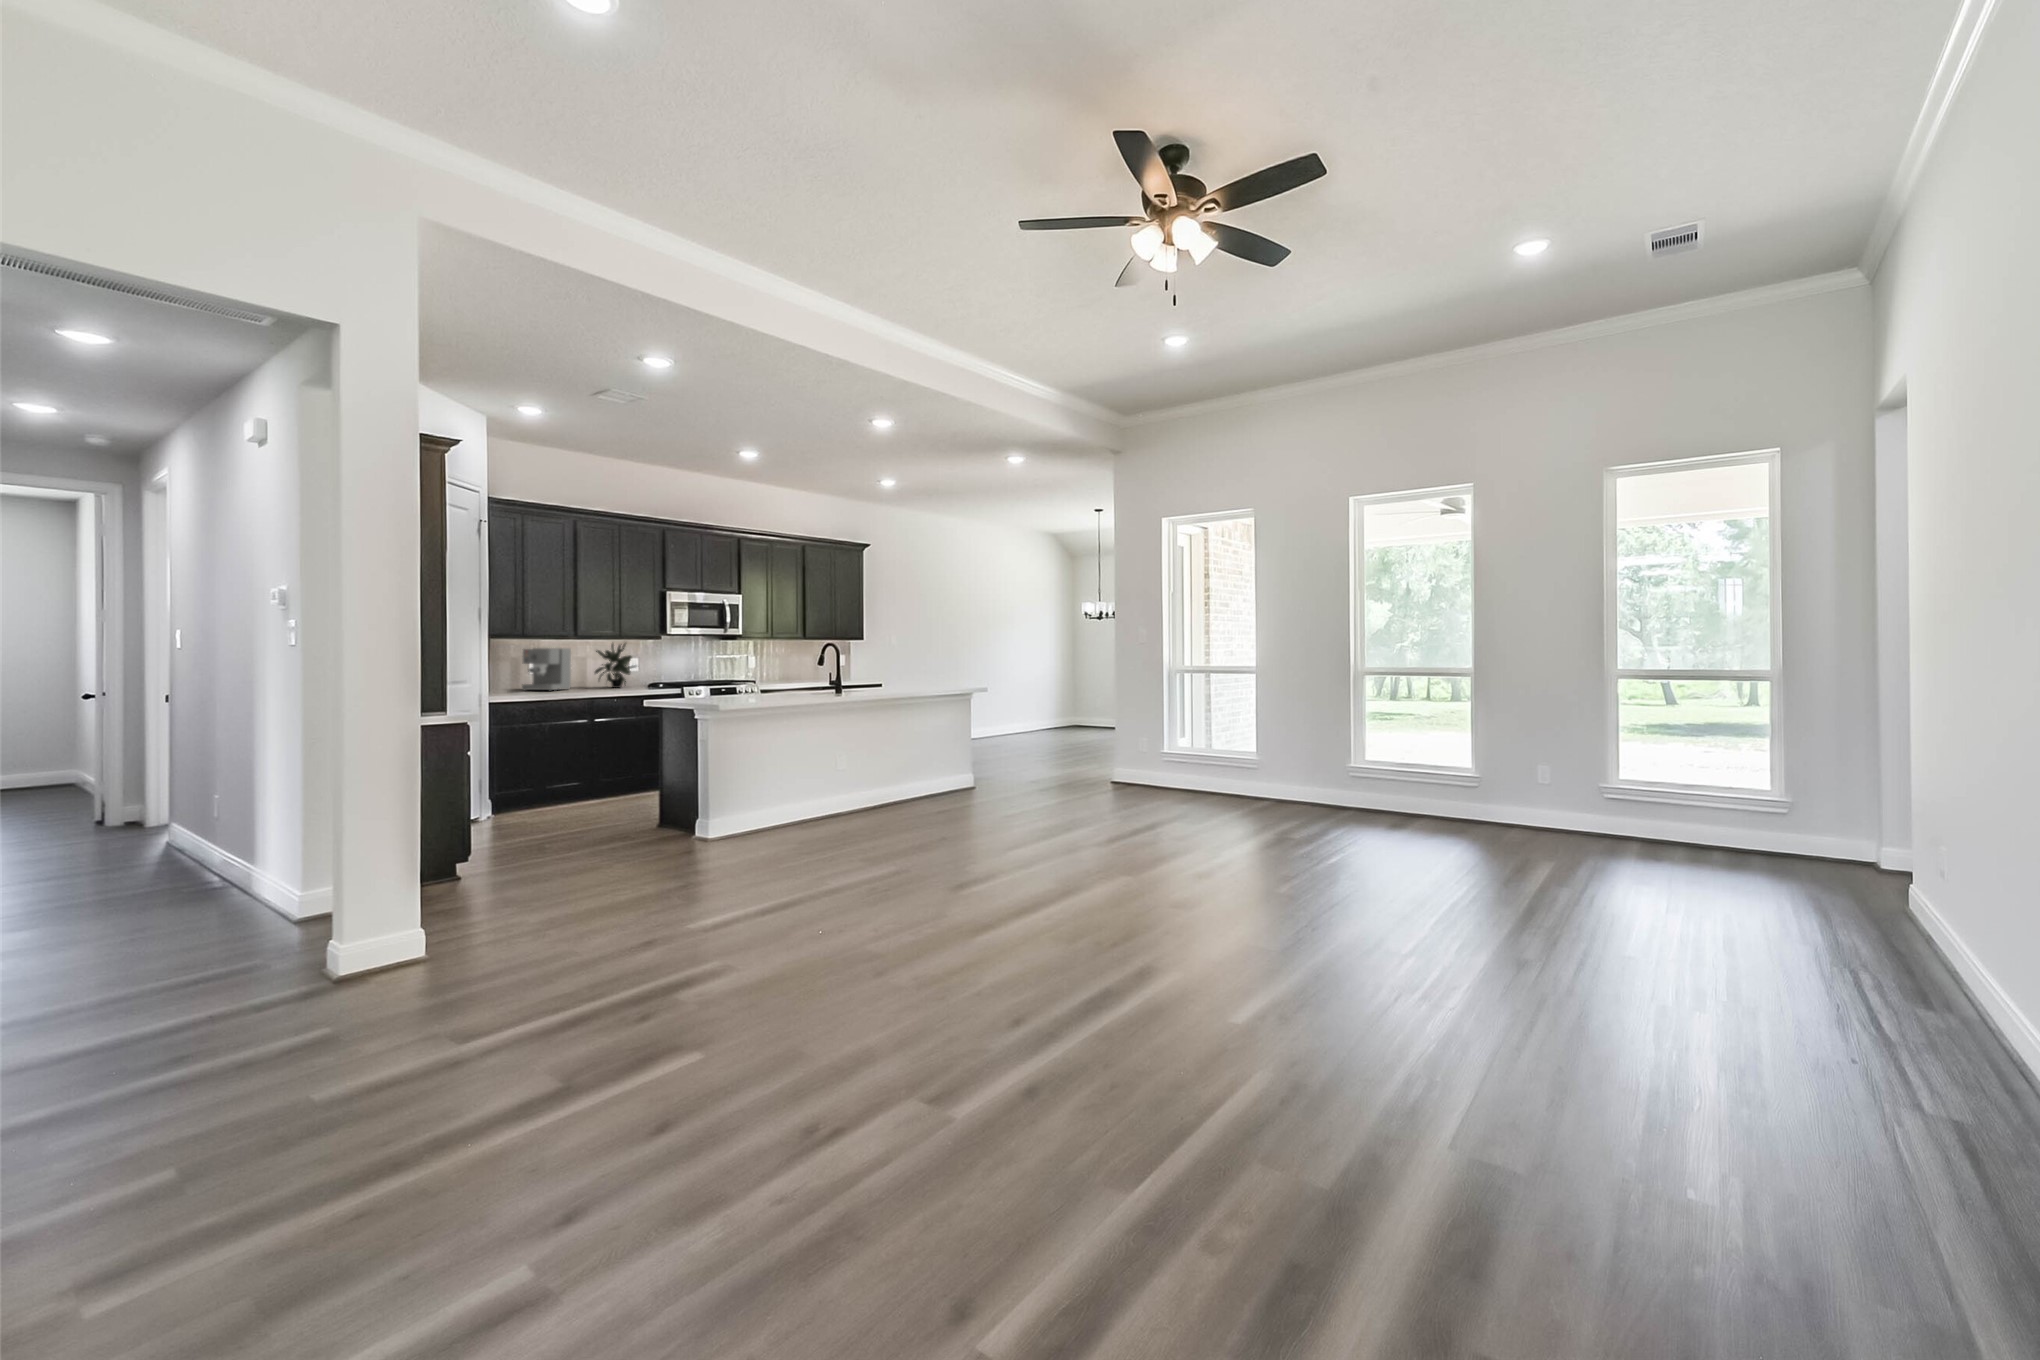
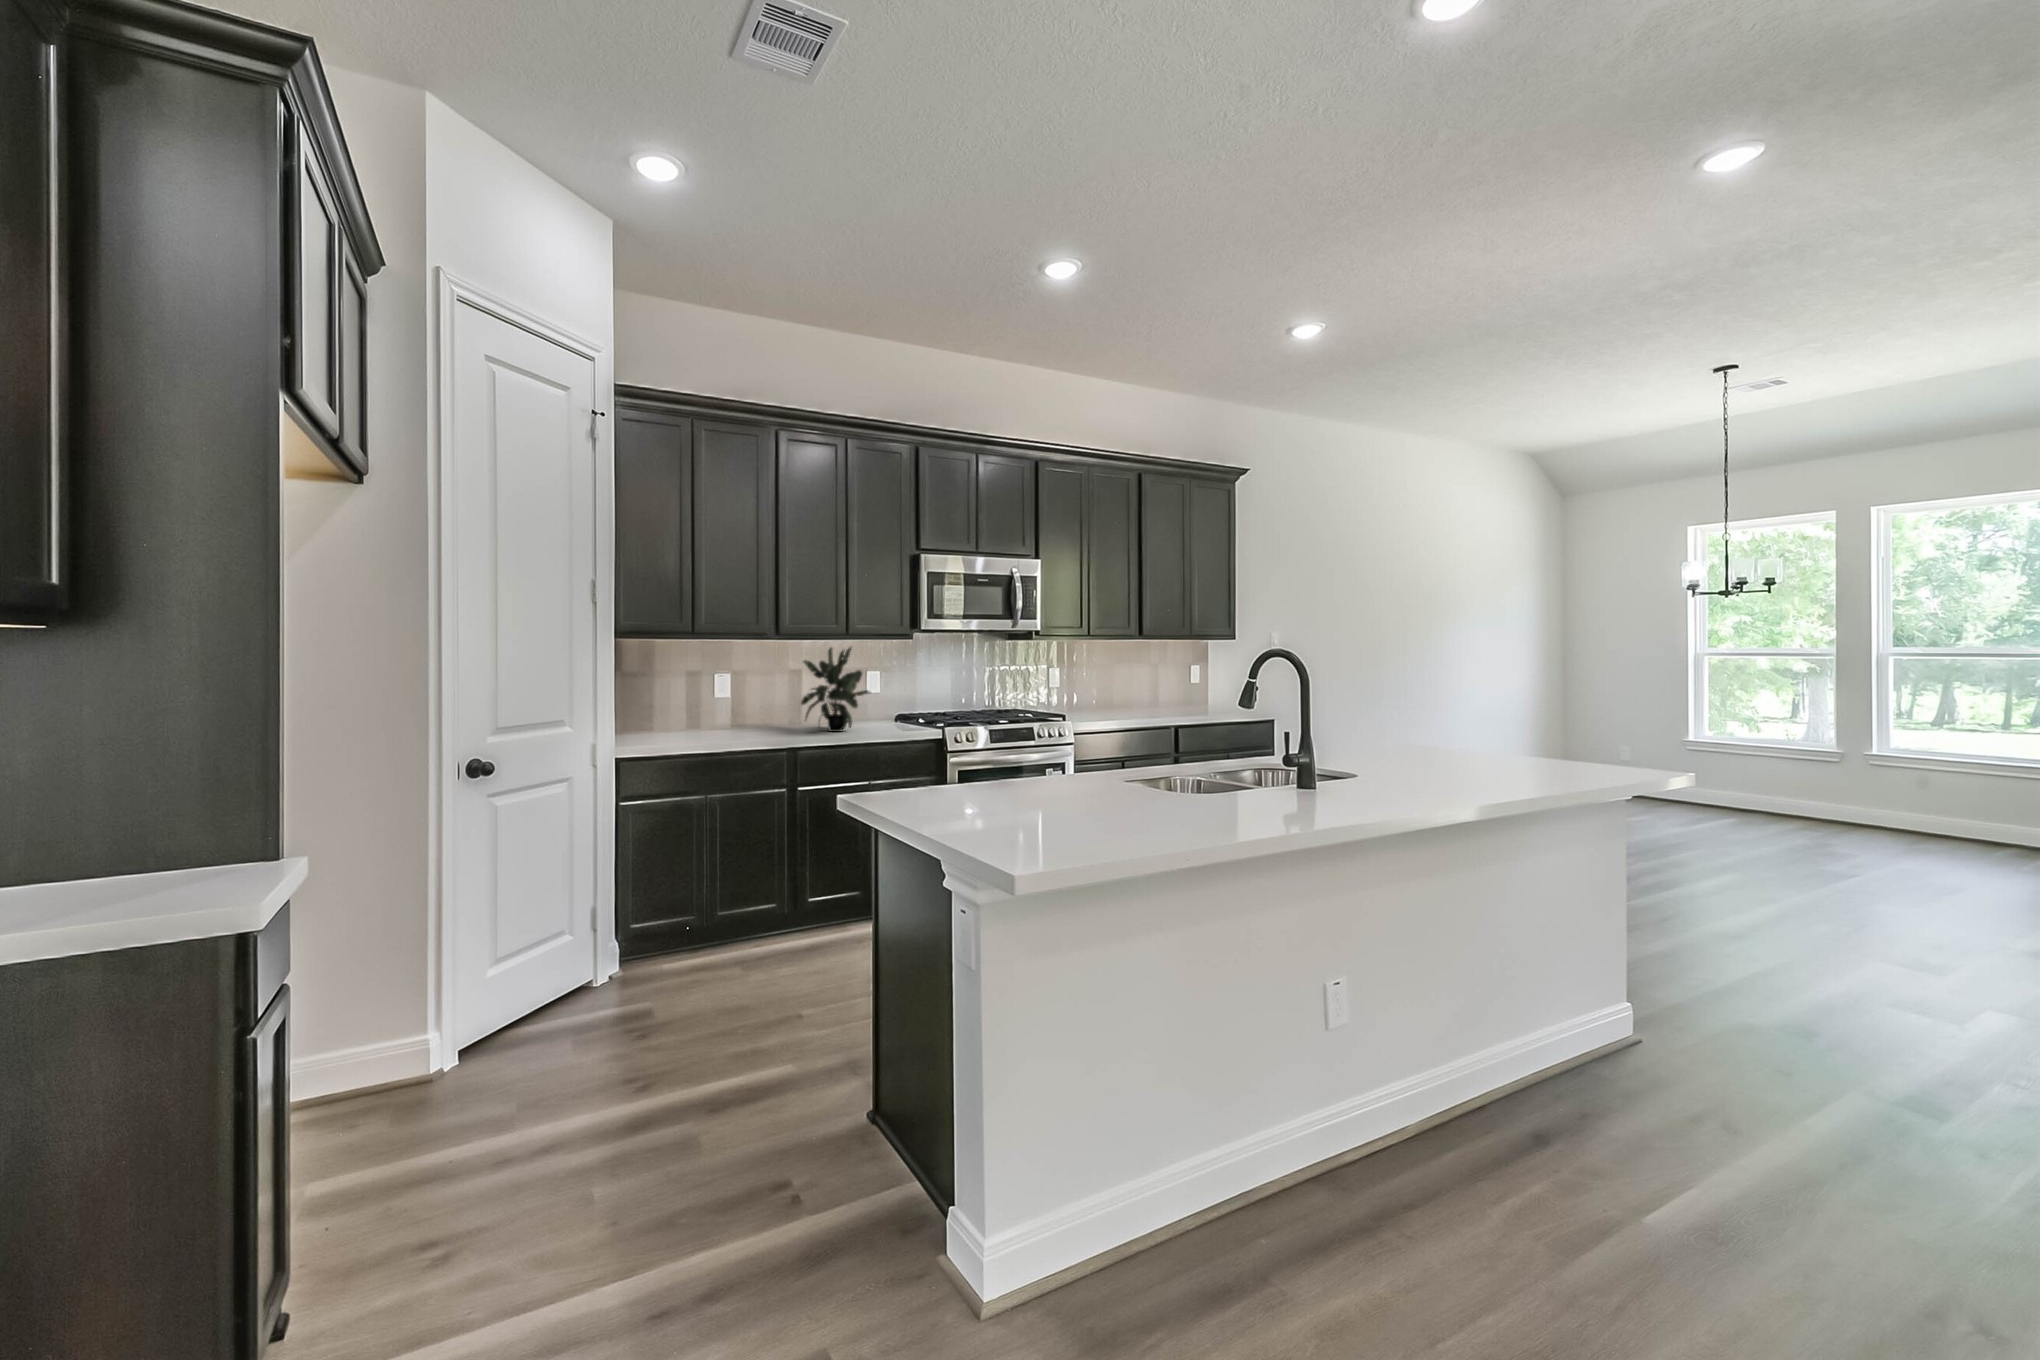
coffee maker: present [522,648,571,690] -> none [680,658,759,740]

